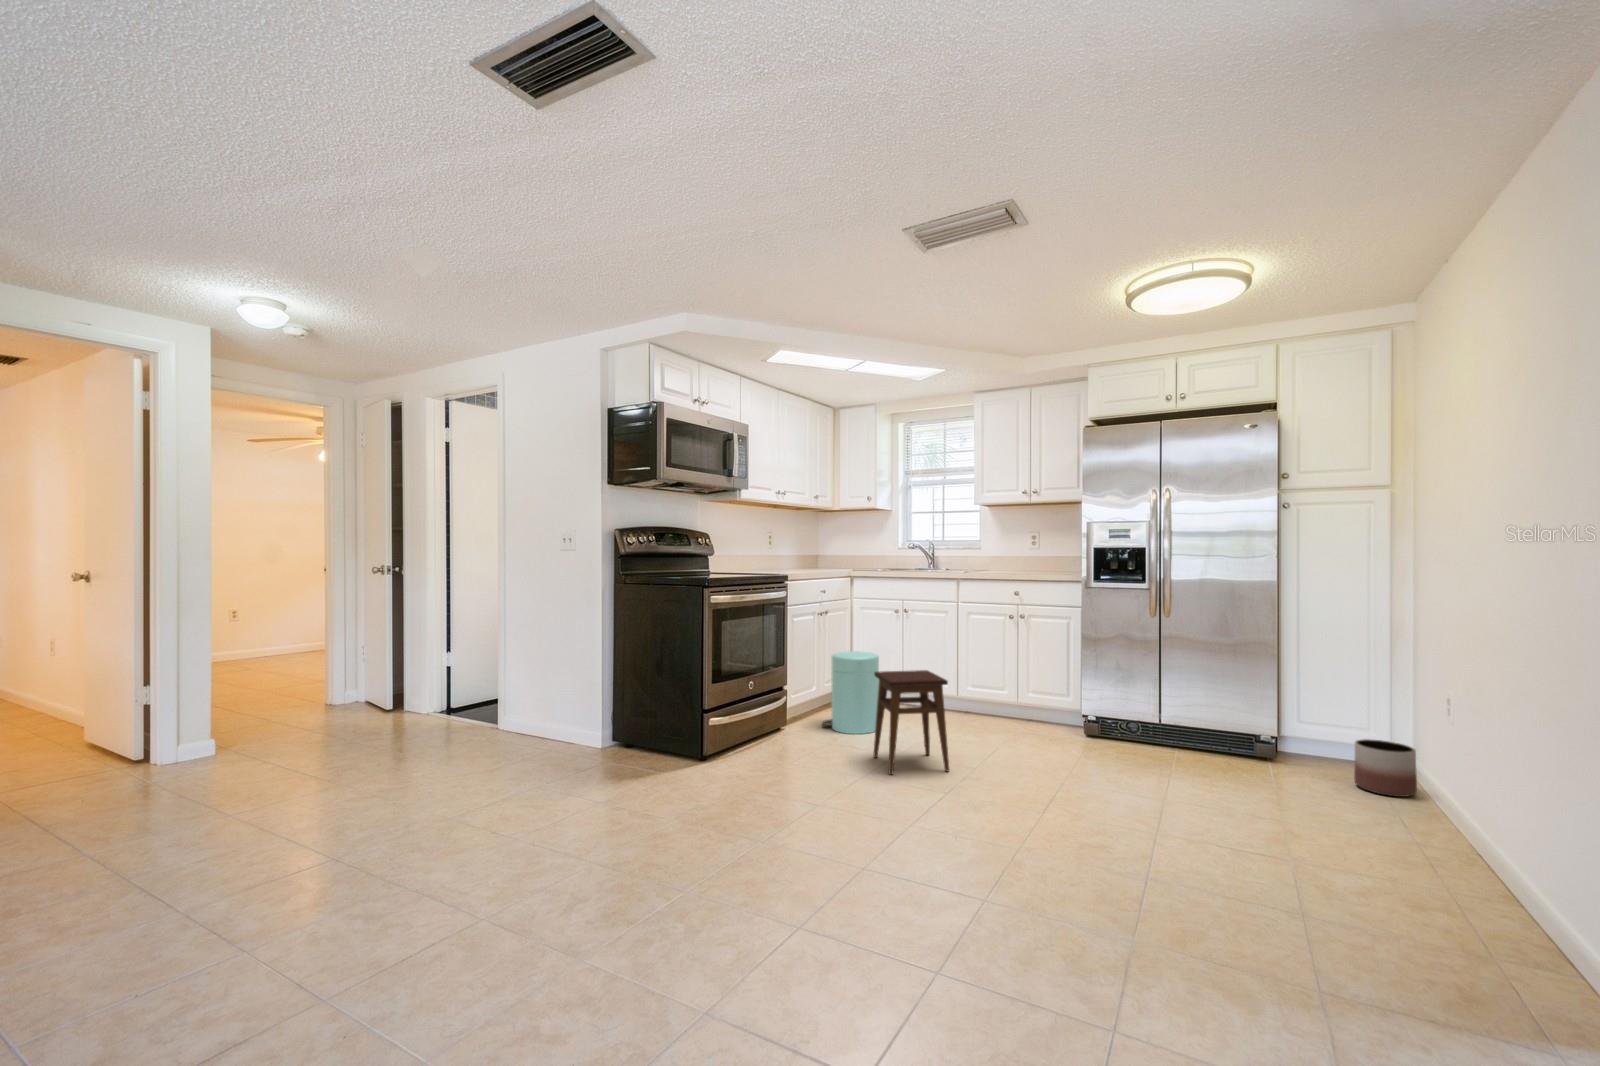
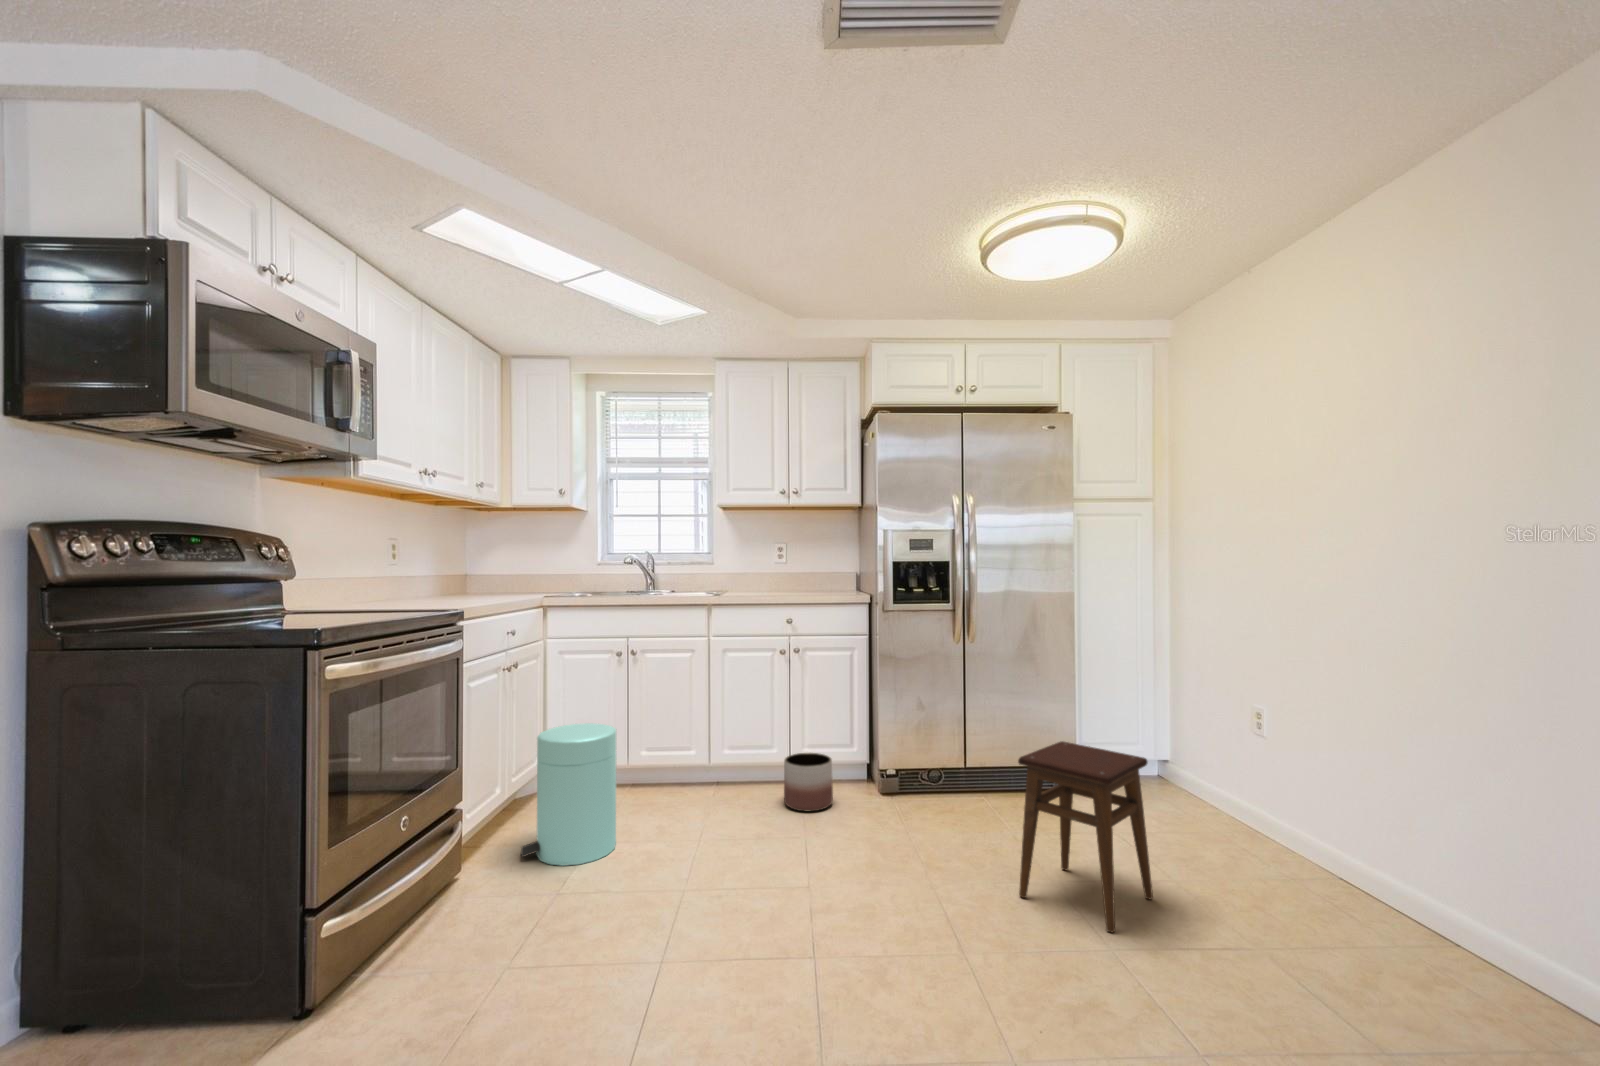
stool: present [874,670,949,774] -> present [1018,741,1153,932]
planter: present [1354,739,1417,797] -> present [784,753,833,812]

